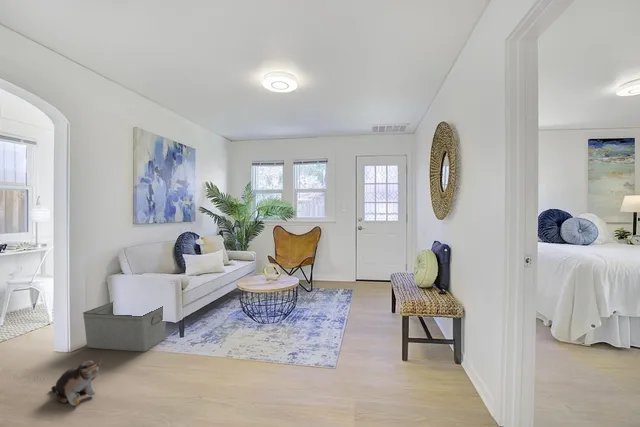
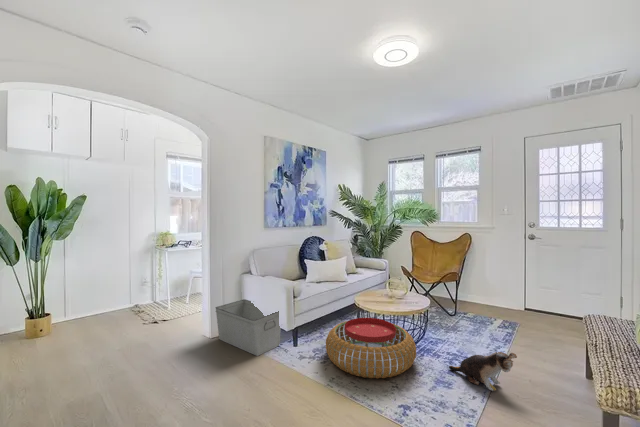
pouf: none [216,299,293,345] -> present [326,318,416,378]
plush toy: present [51,359,102,406] -> present [449,352,517,391]

